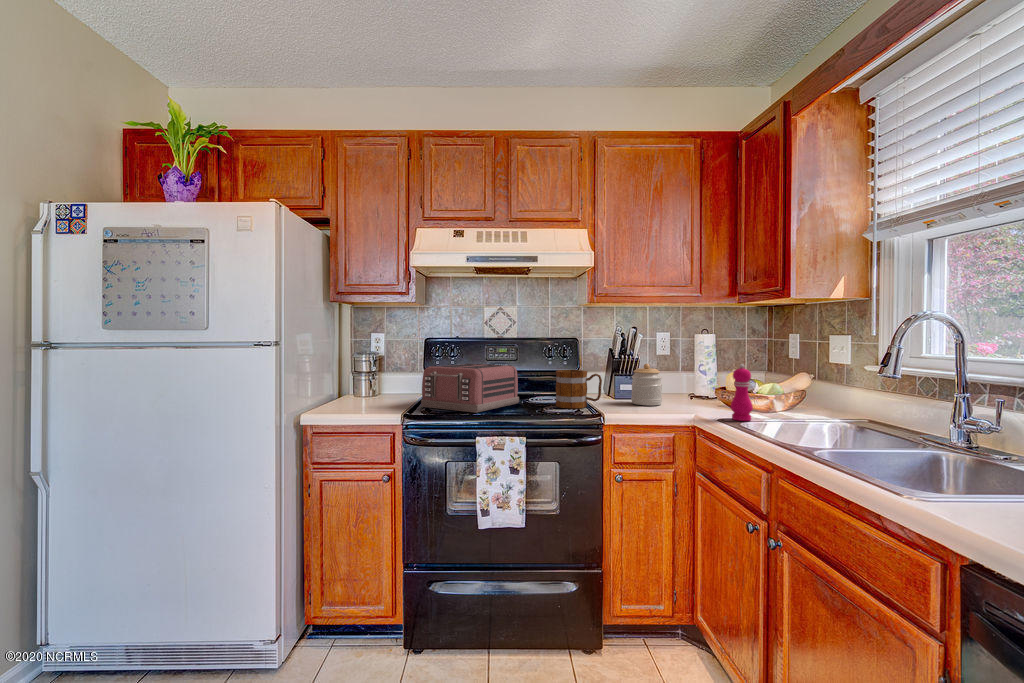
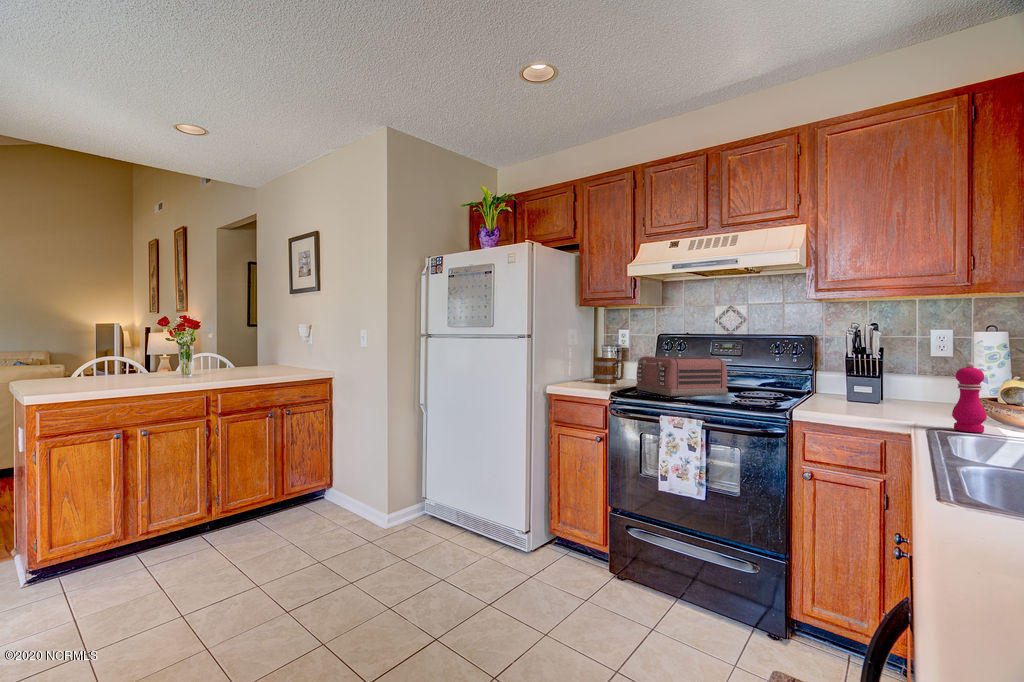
jar: present [631,364,662,406] -> none [856,362,899,409]
mug: present [556,370,602,408] -> present [594,357,624,383]

